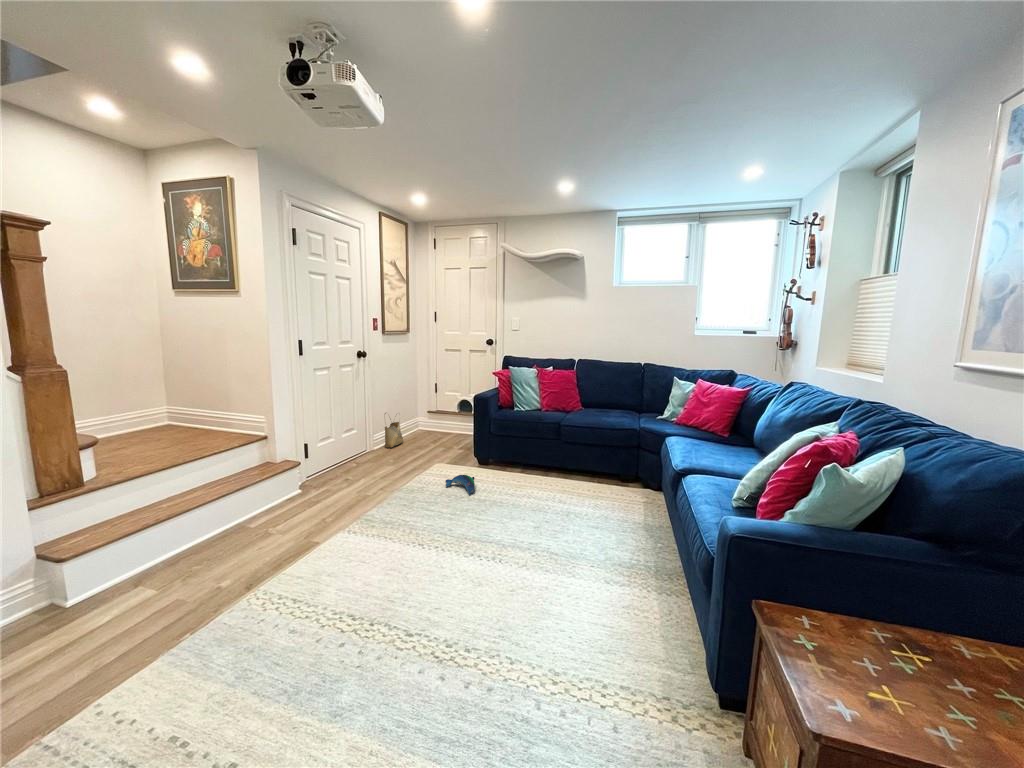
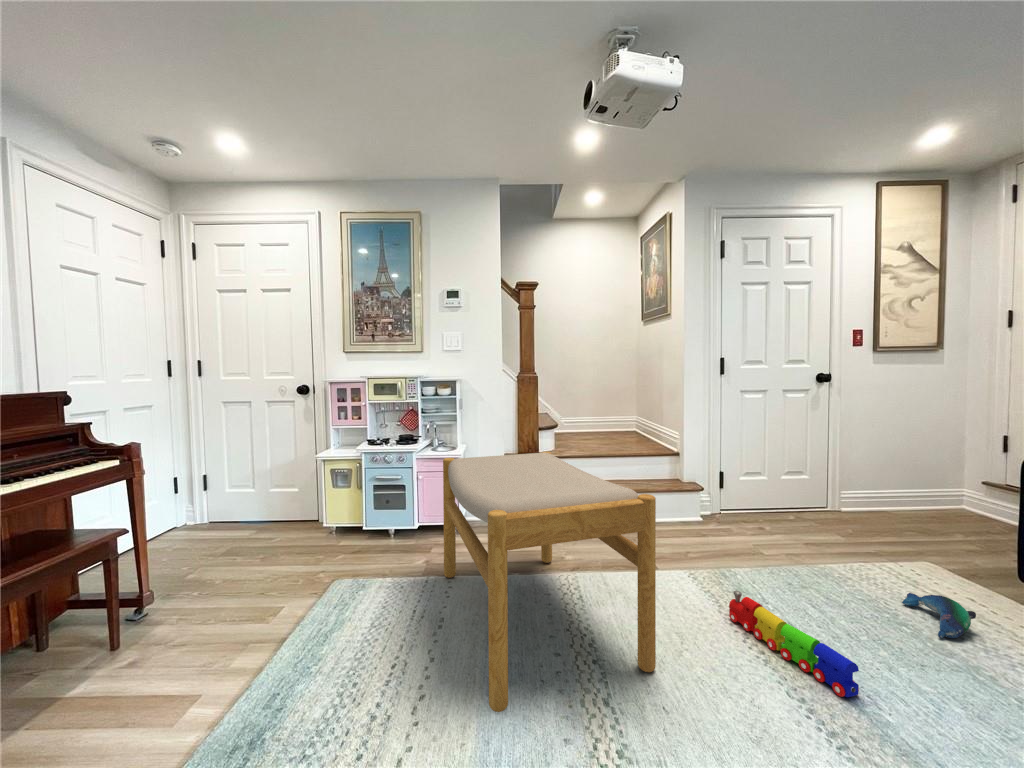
woven basket: present [385,413,403,448] -> none [861,469,904,524]
footstool: none [51,476,407,716] -> present [443,451,656,712]
toy train: none [399,521,477,543] -> present [729,591,859,697]

